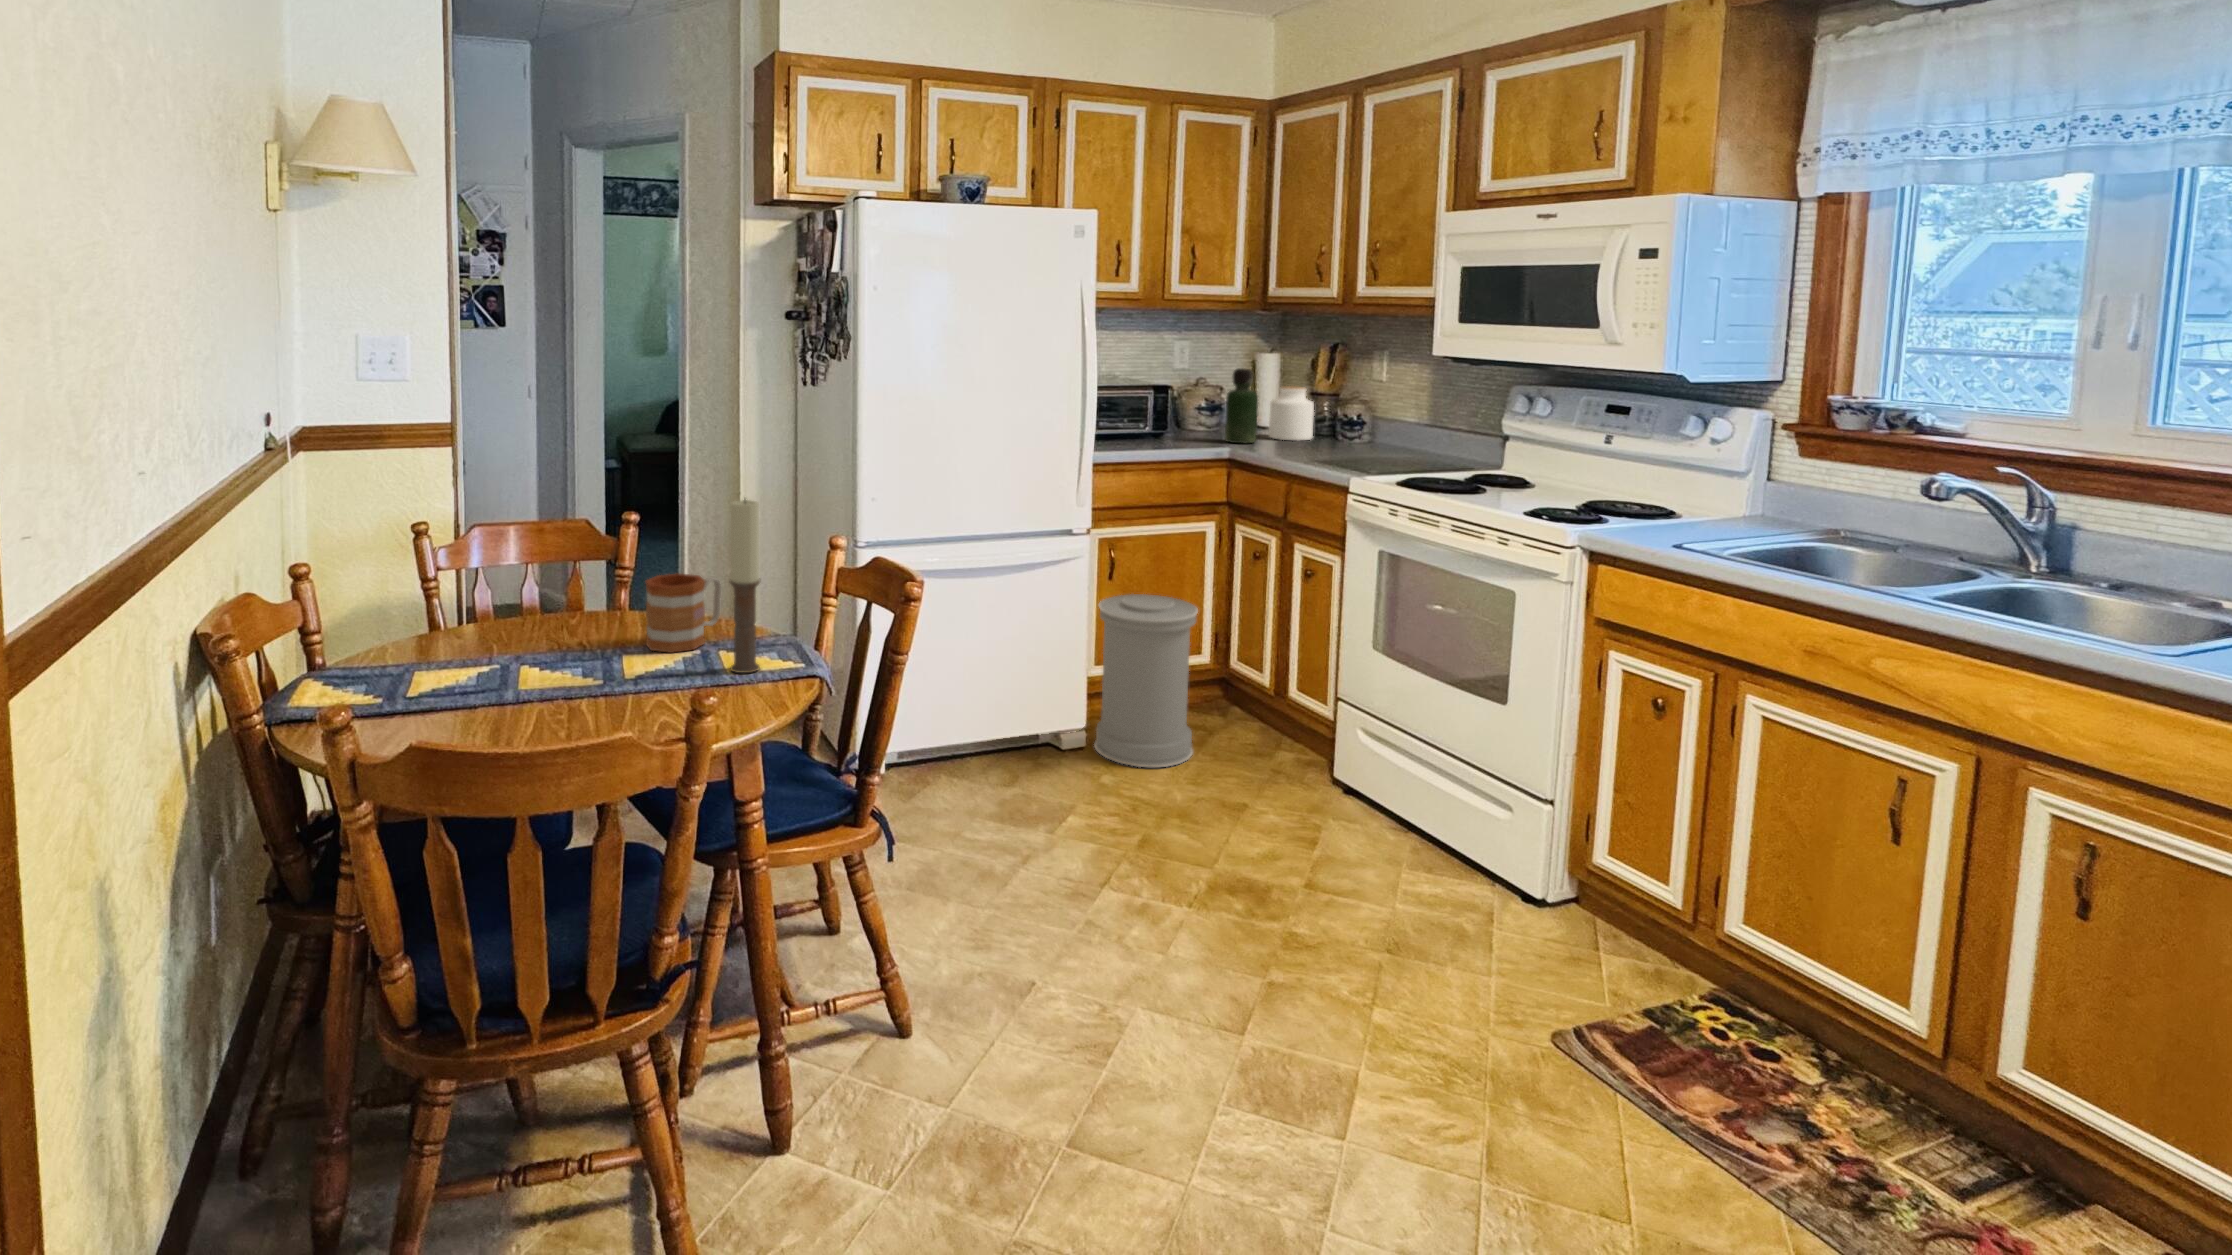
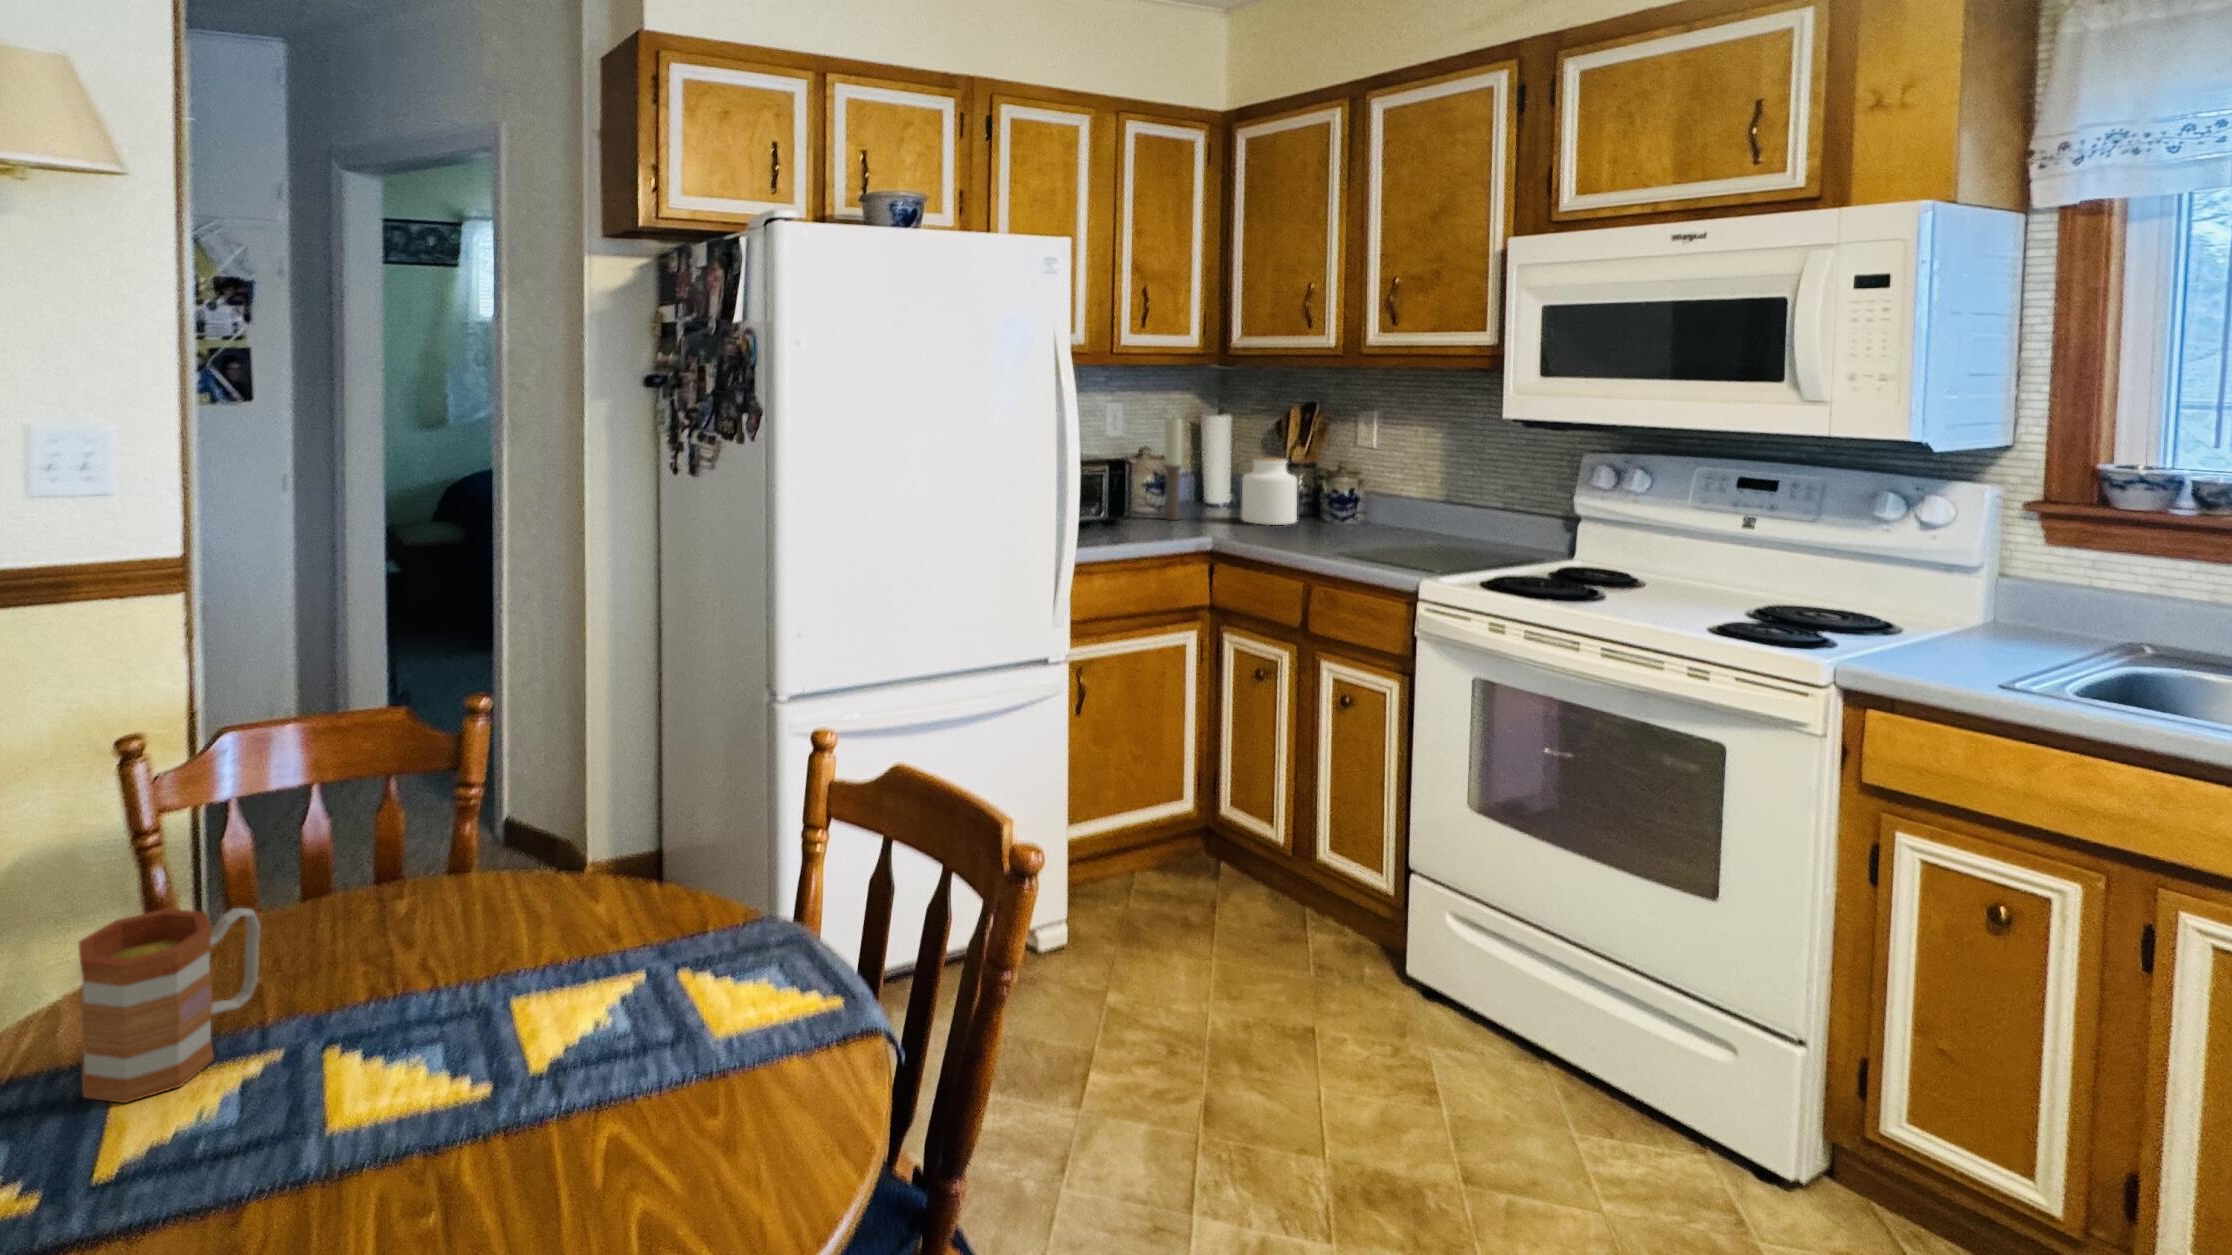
bottle: present [1225,368,1258,443] -> none [1197,437,1238,531]
candle: present [730,499,760,673] -> present [1164,418,1182,520]
mug: present [646,574,721,653] -> present [78,908,260,1103]
trash can: present [1095,594,1198,767] -> none [1080,738,1217,981]

